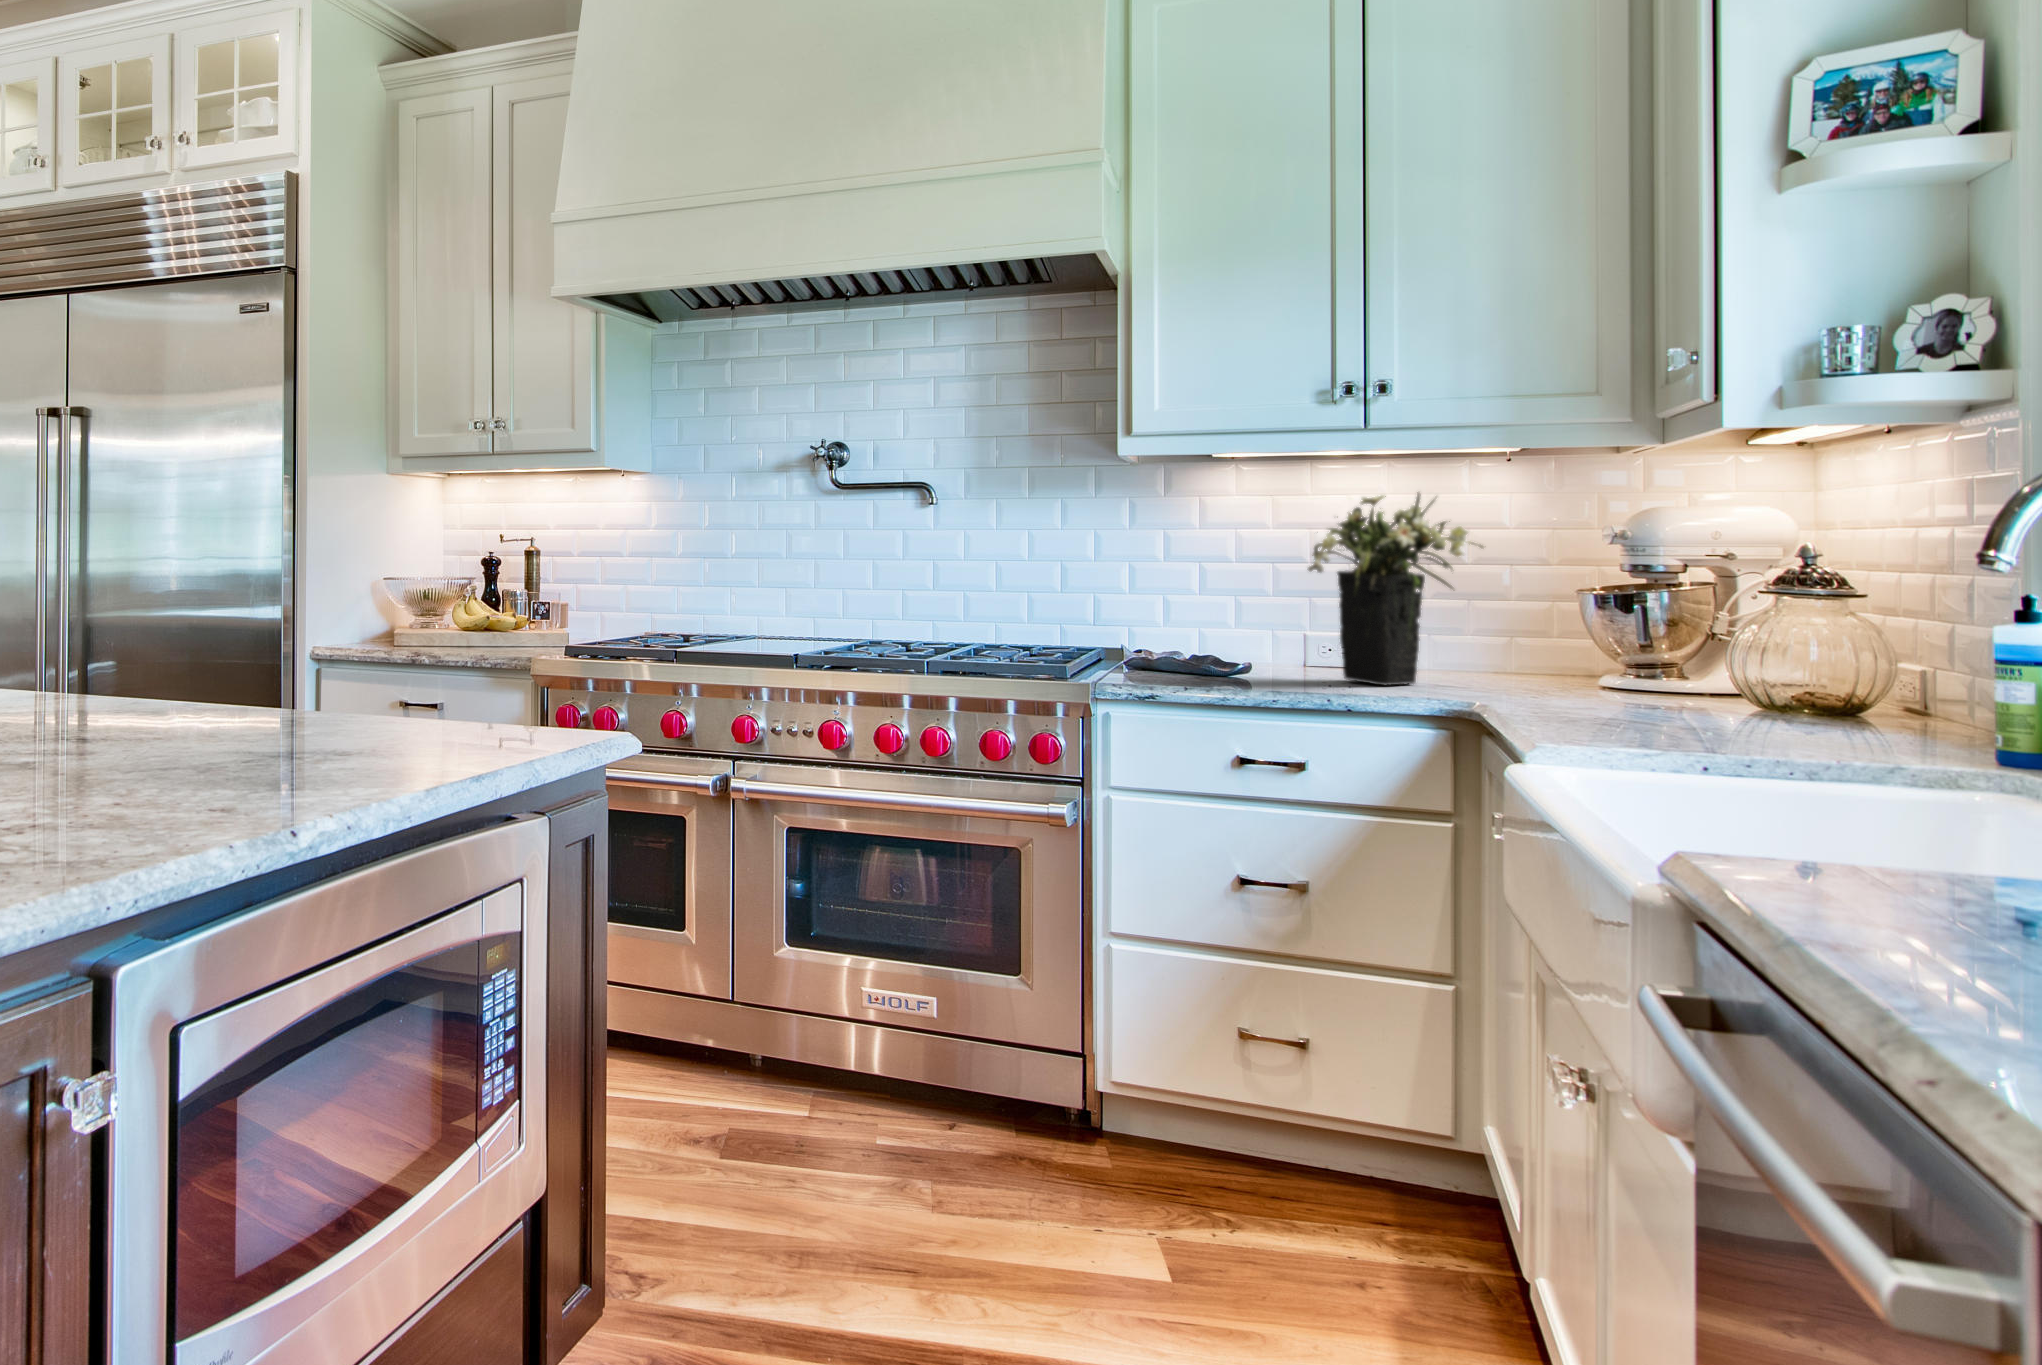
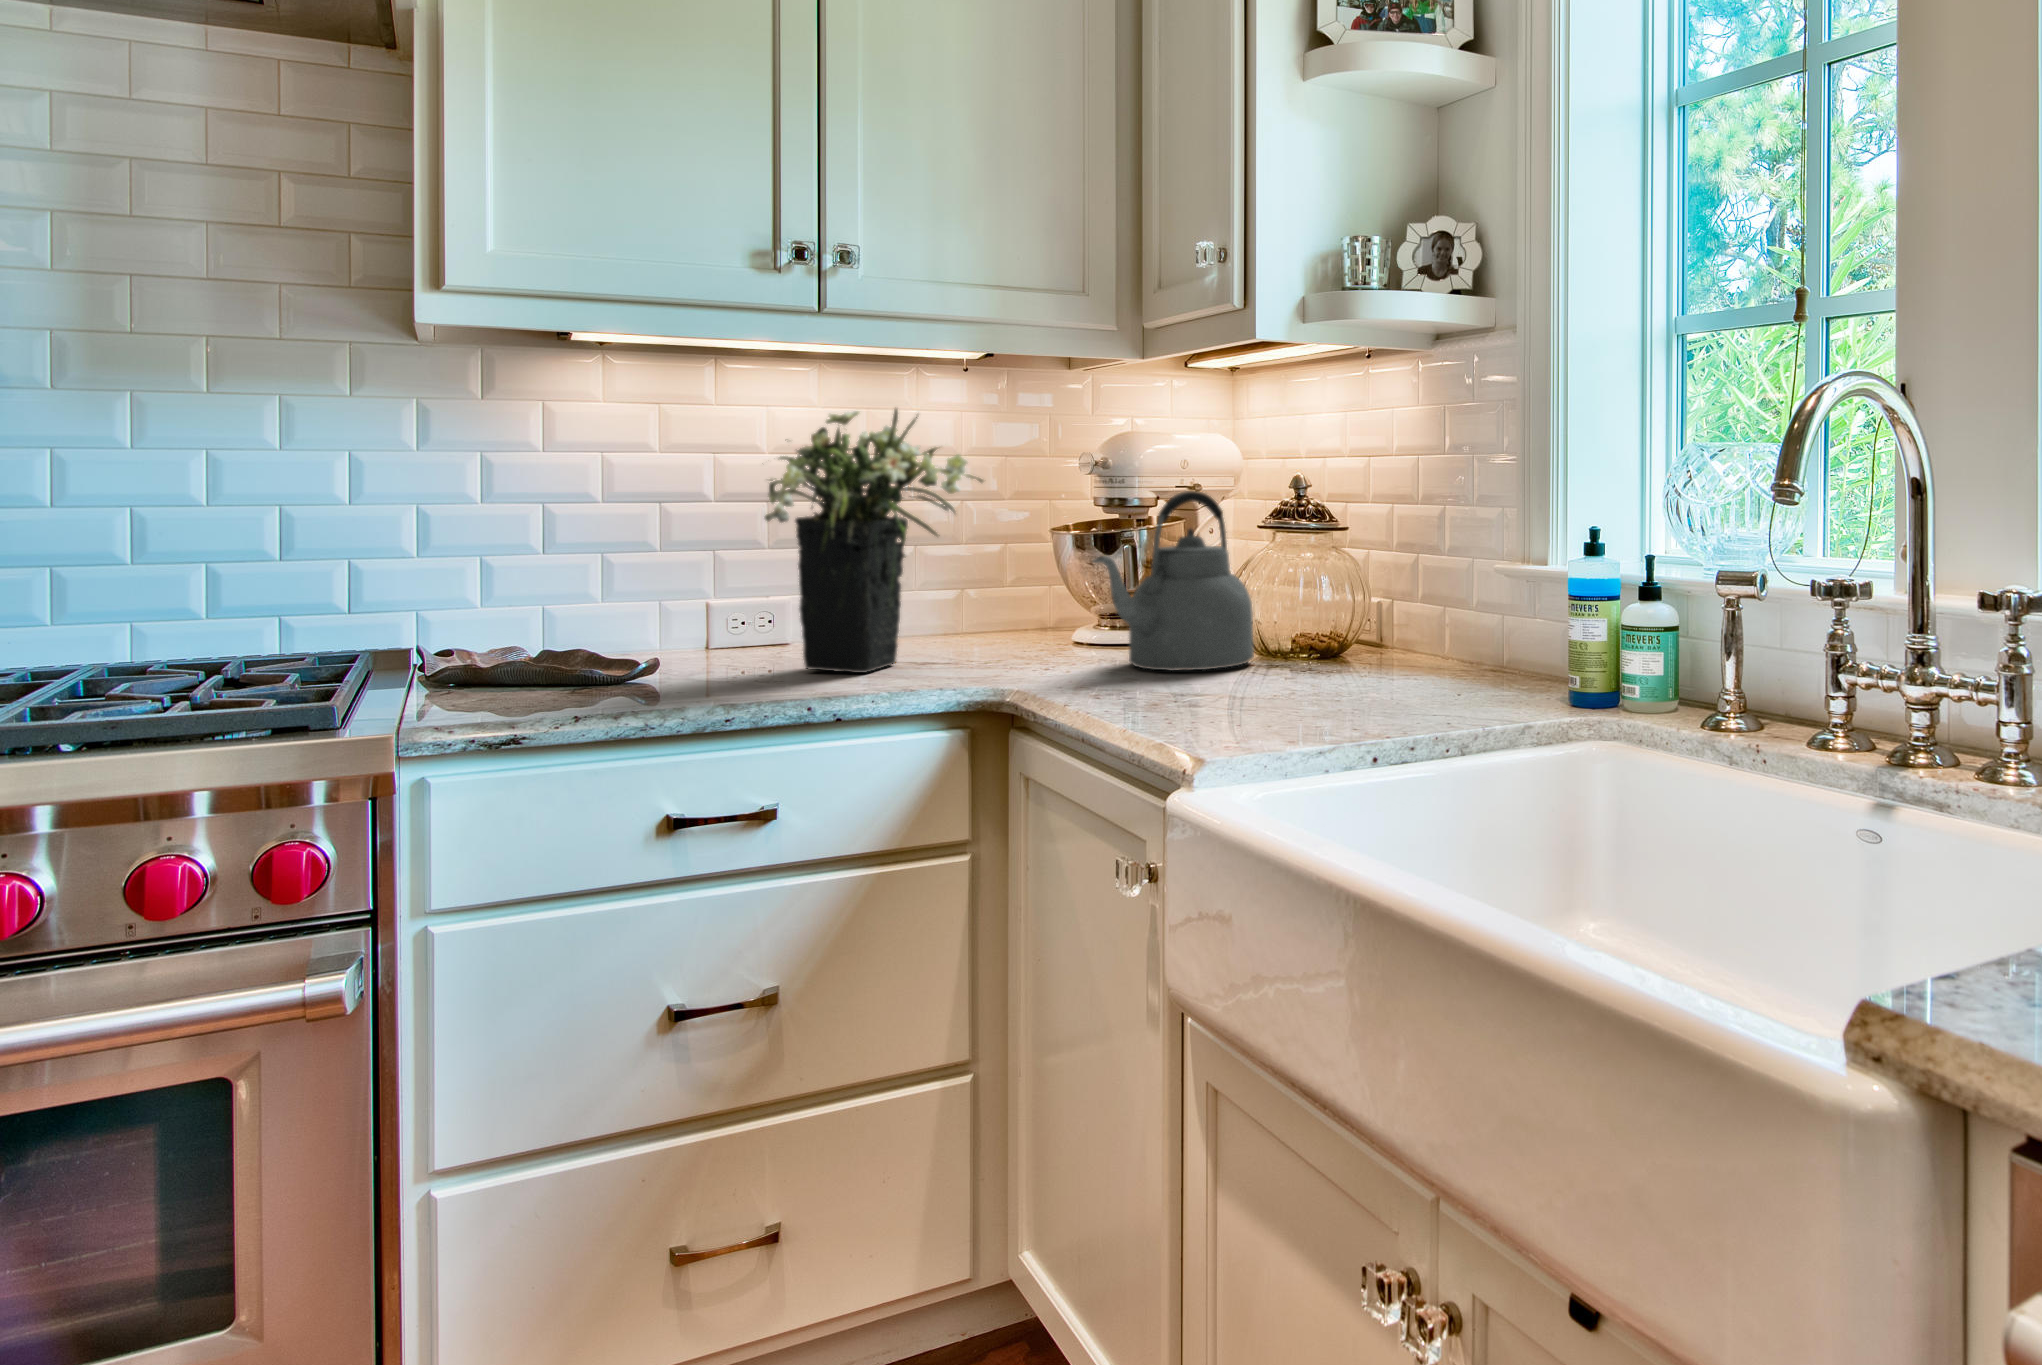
kettle: none [1561,558,1743,713] -> present [1093,491,1254,671]

